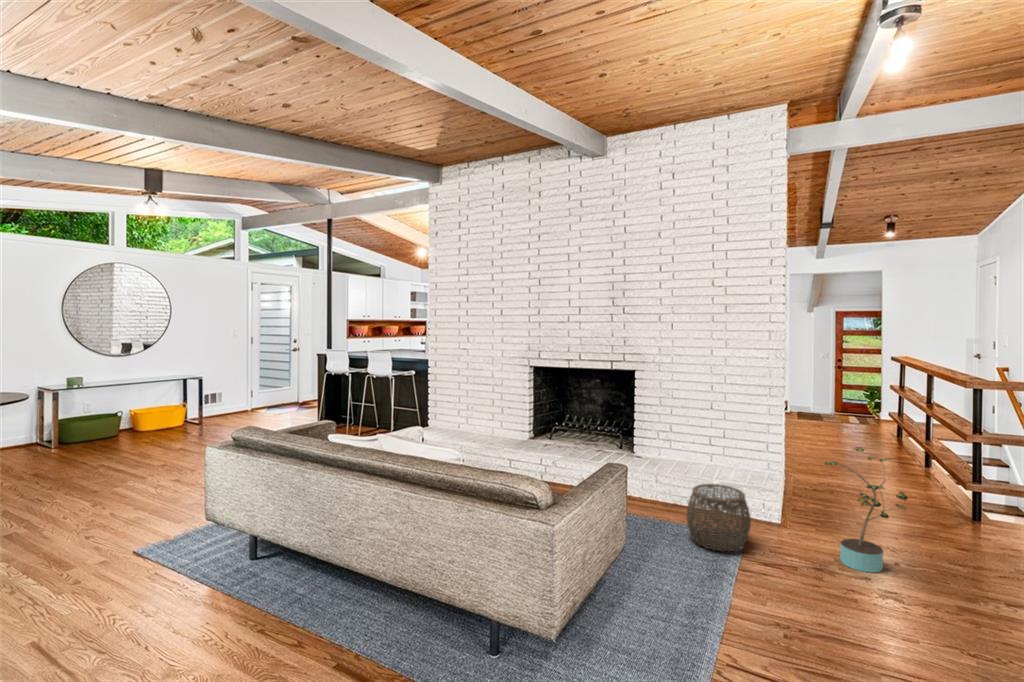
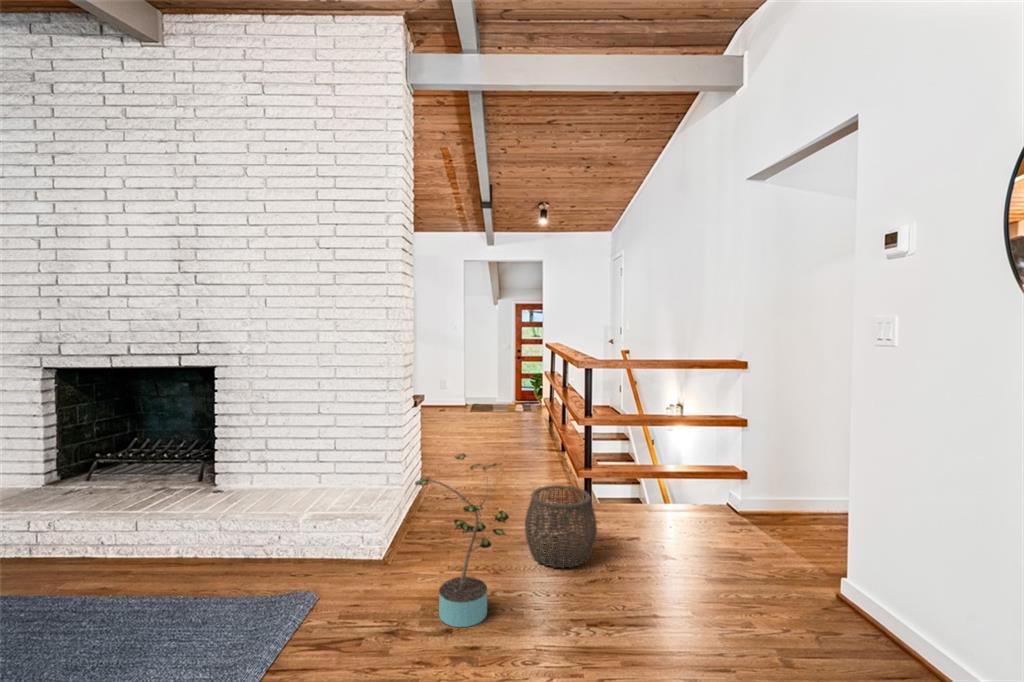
woven basket: present [686,484,751,552] -> present [525,485,597,568]

